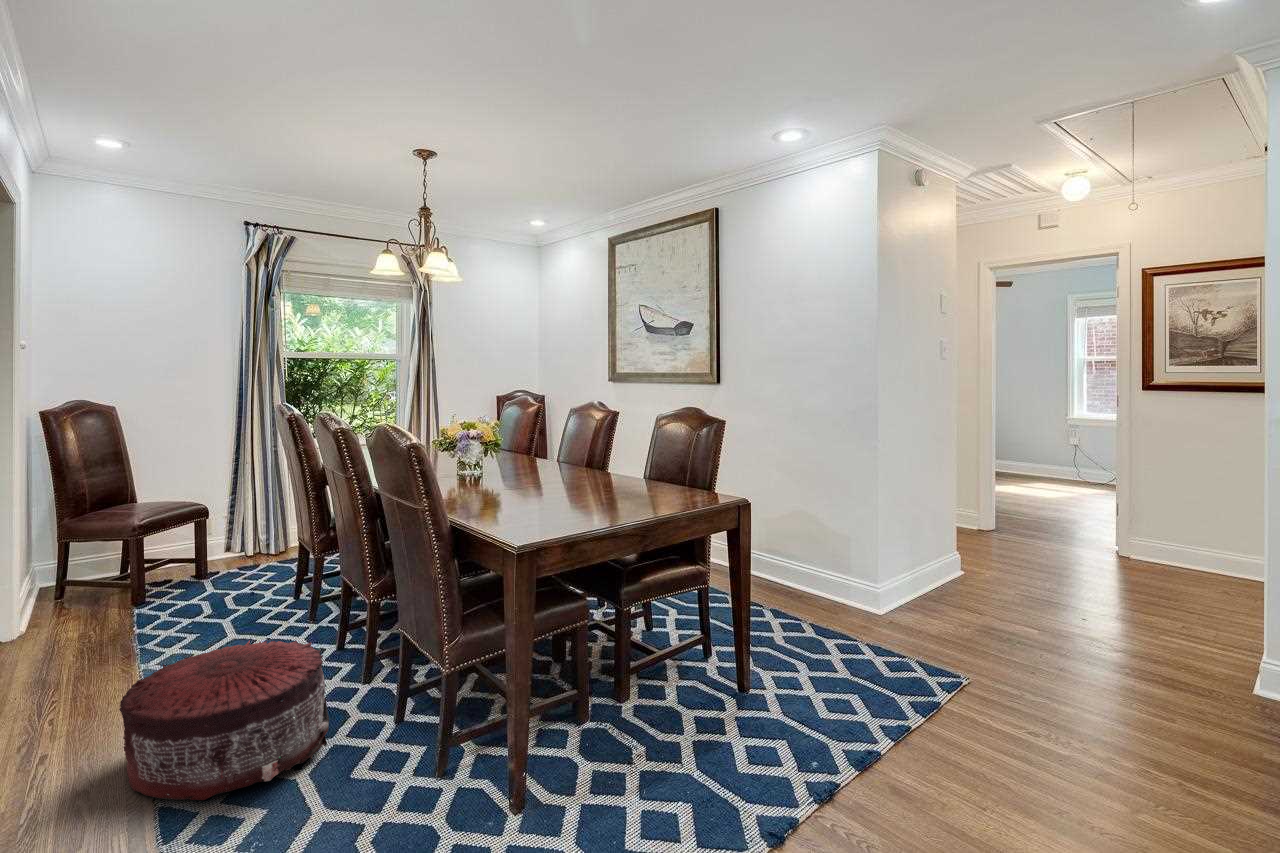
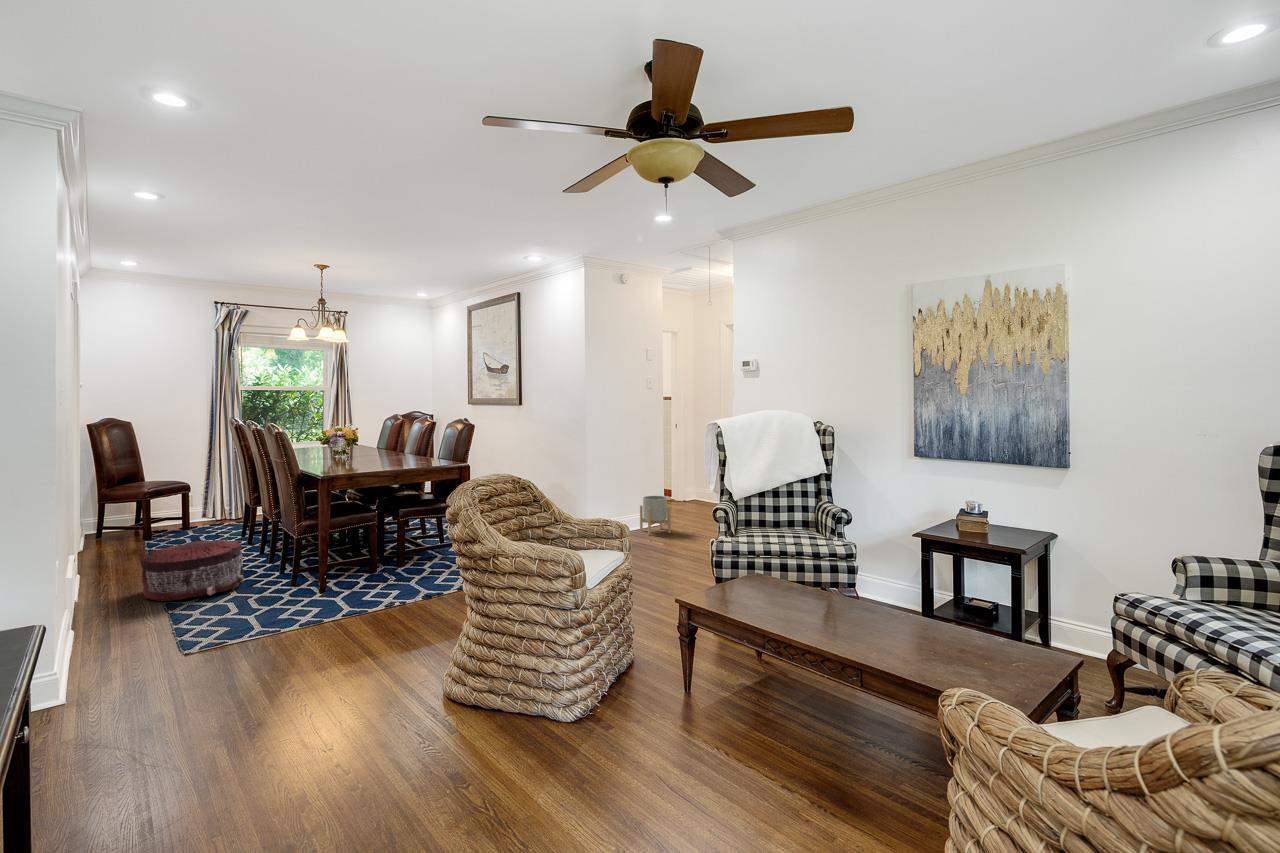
planter: none [931,532,992,600] -> present [640,496,671,535]

